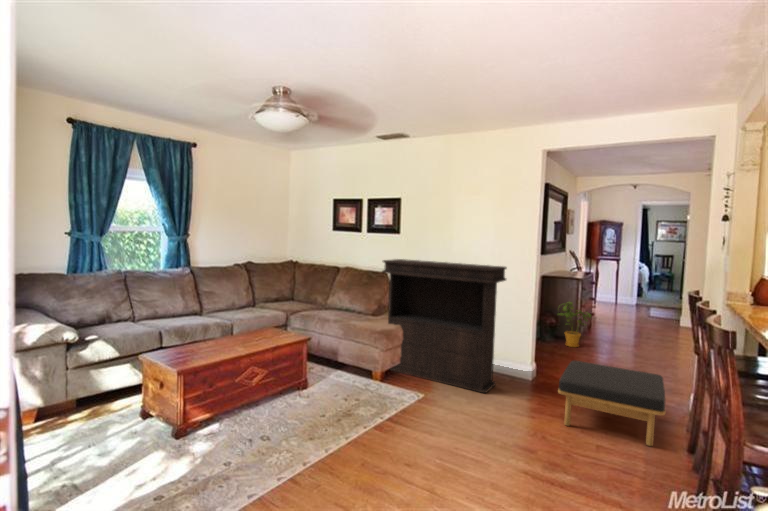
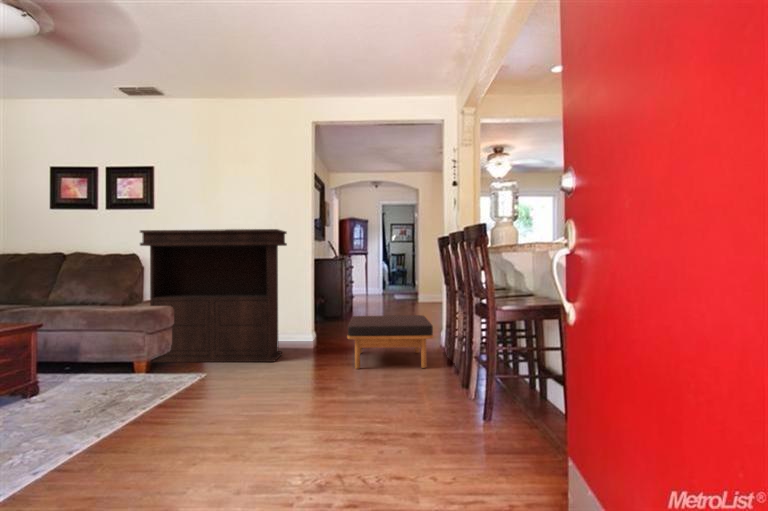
house plant: present [558,302,591,347] -> none [326,279,356,323]

